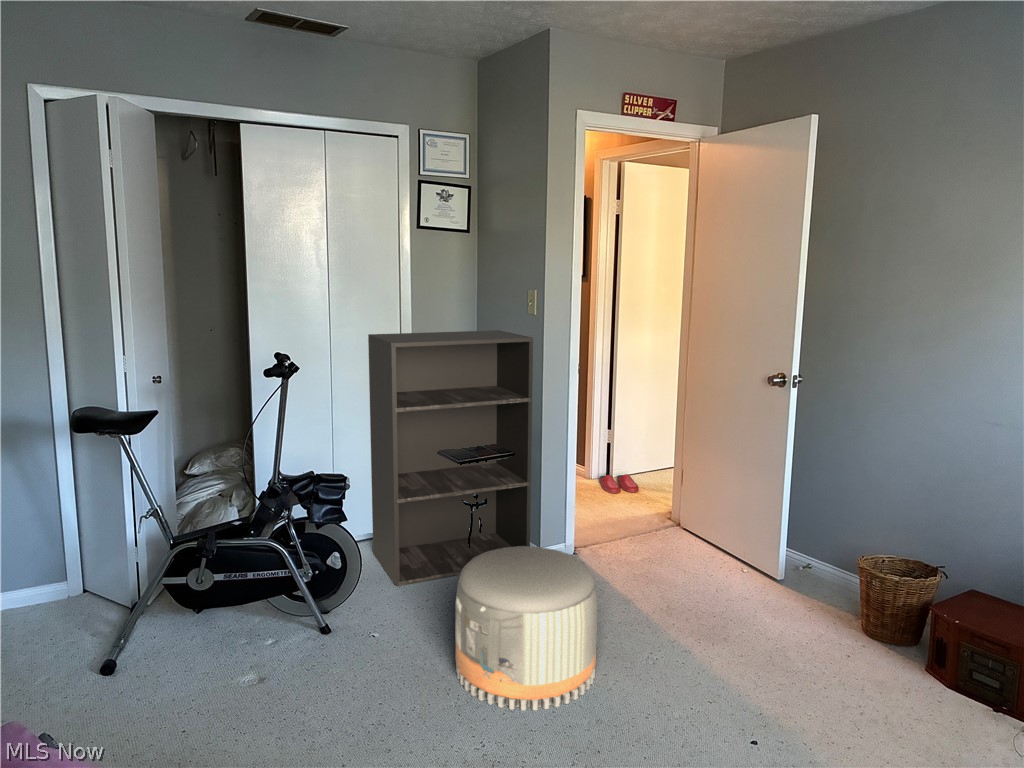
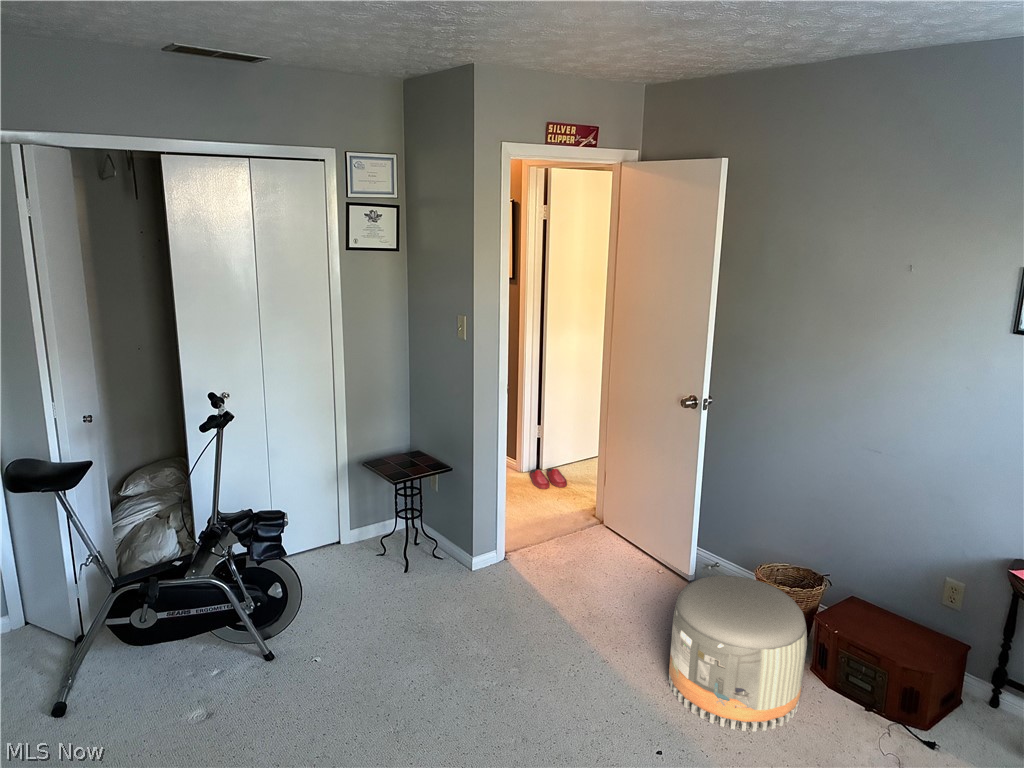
bookshelf: present [368,330,533,586] -> none [300,350,463,604]
pouf: present [456,546,598,710] -> present [669,576,807,731]

